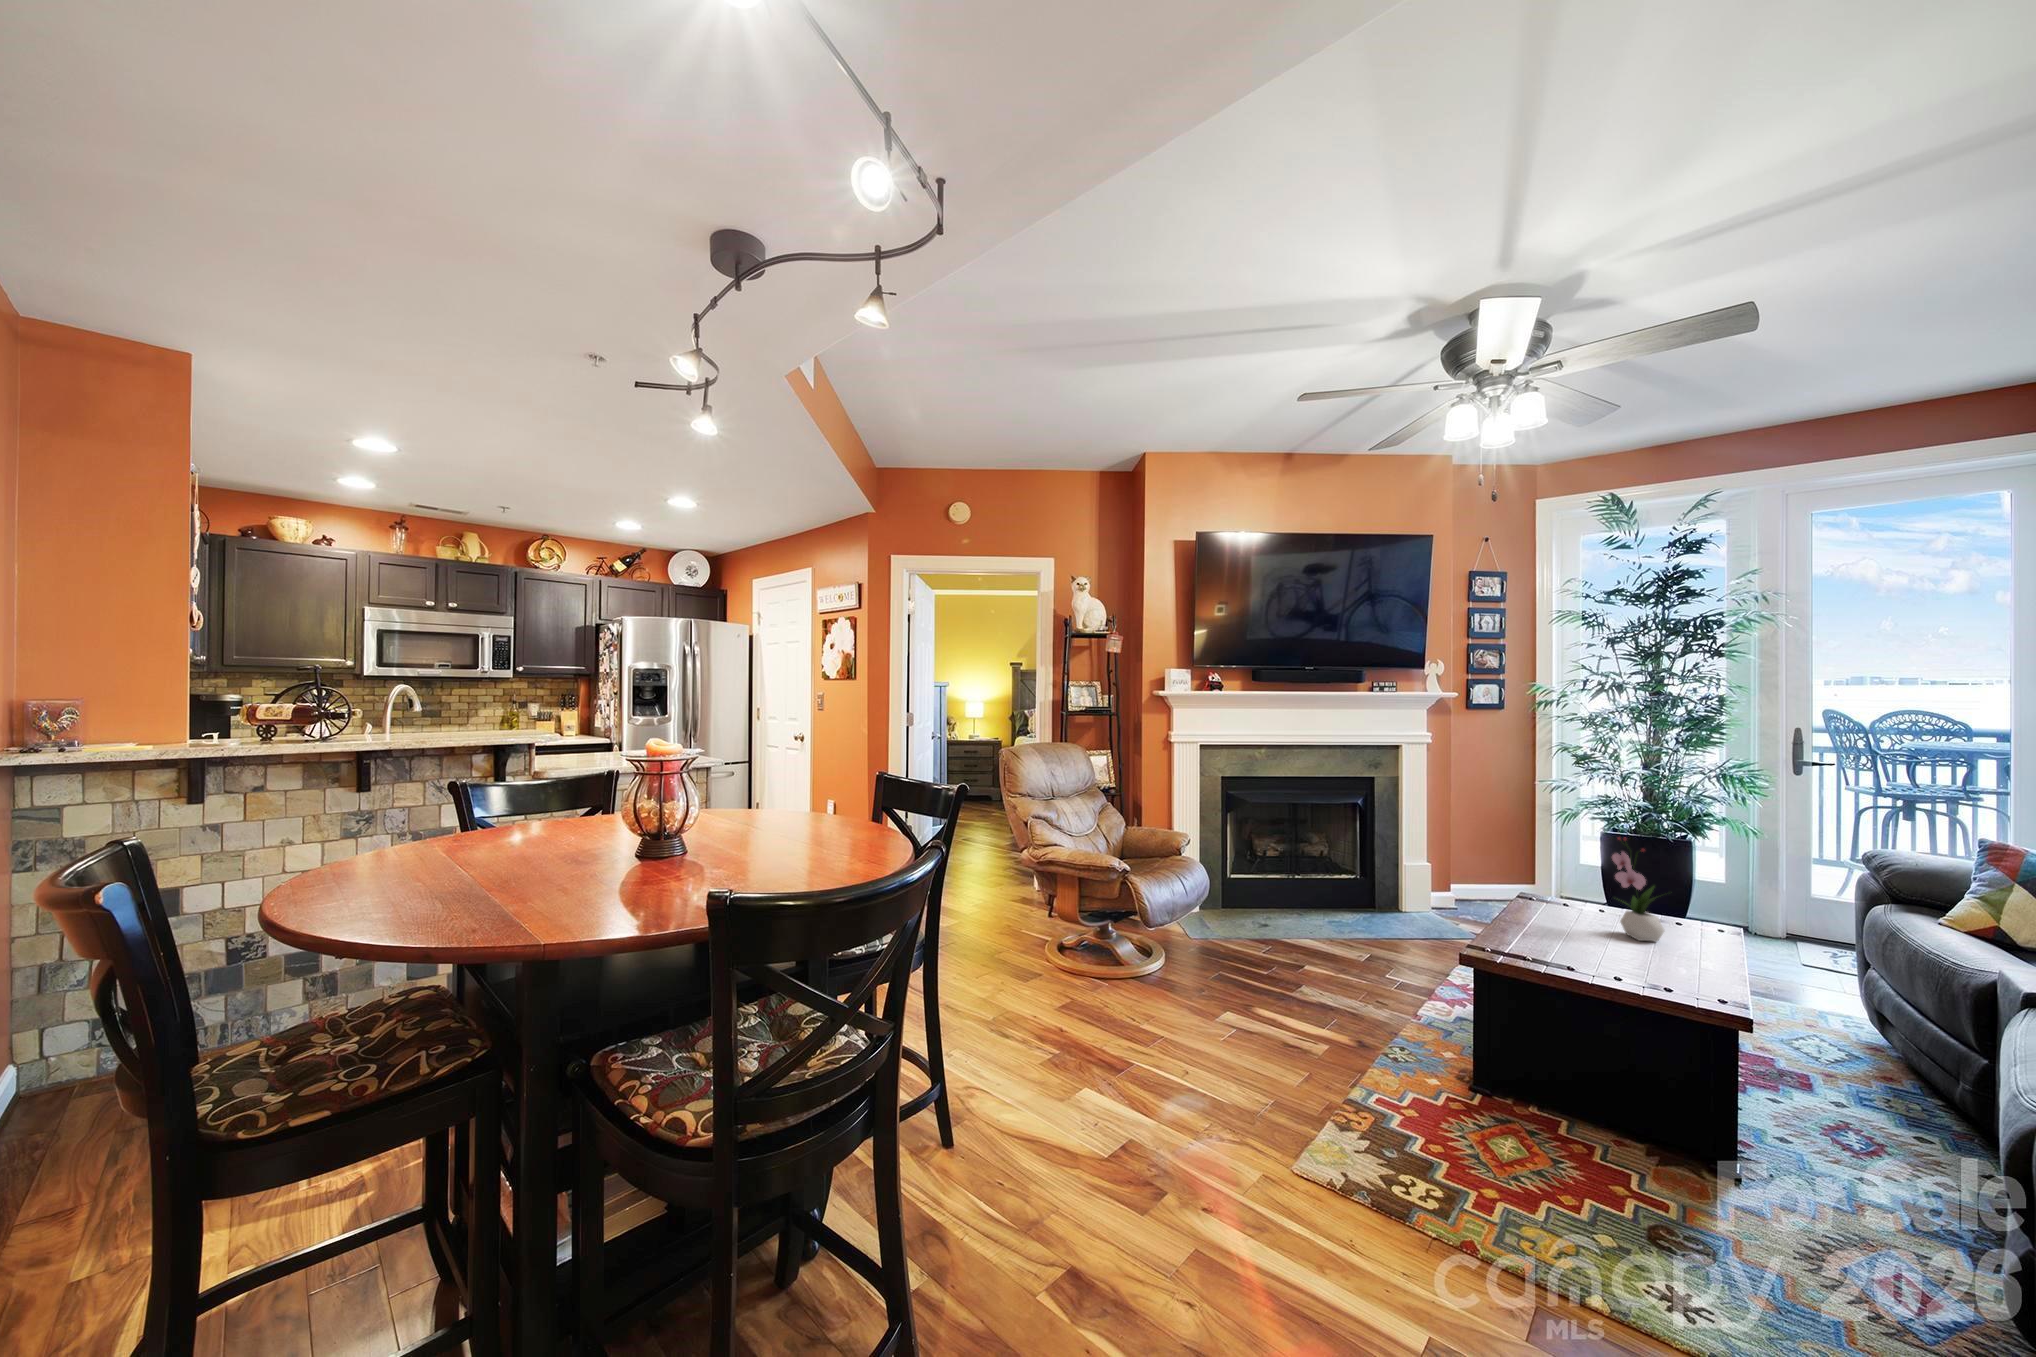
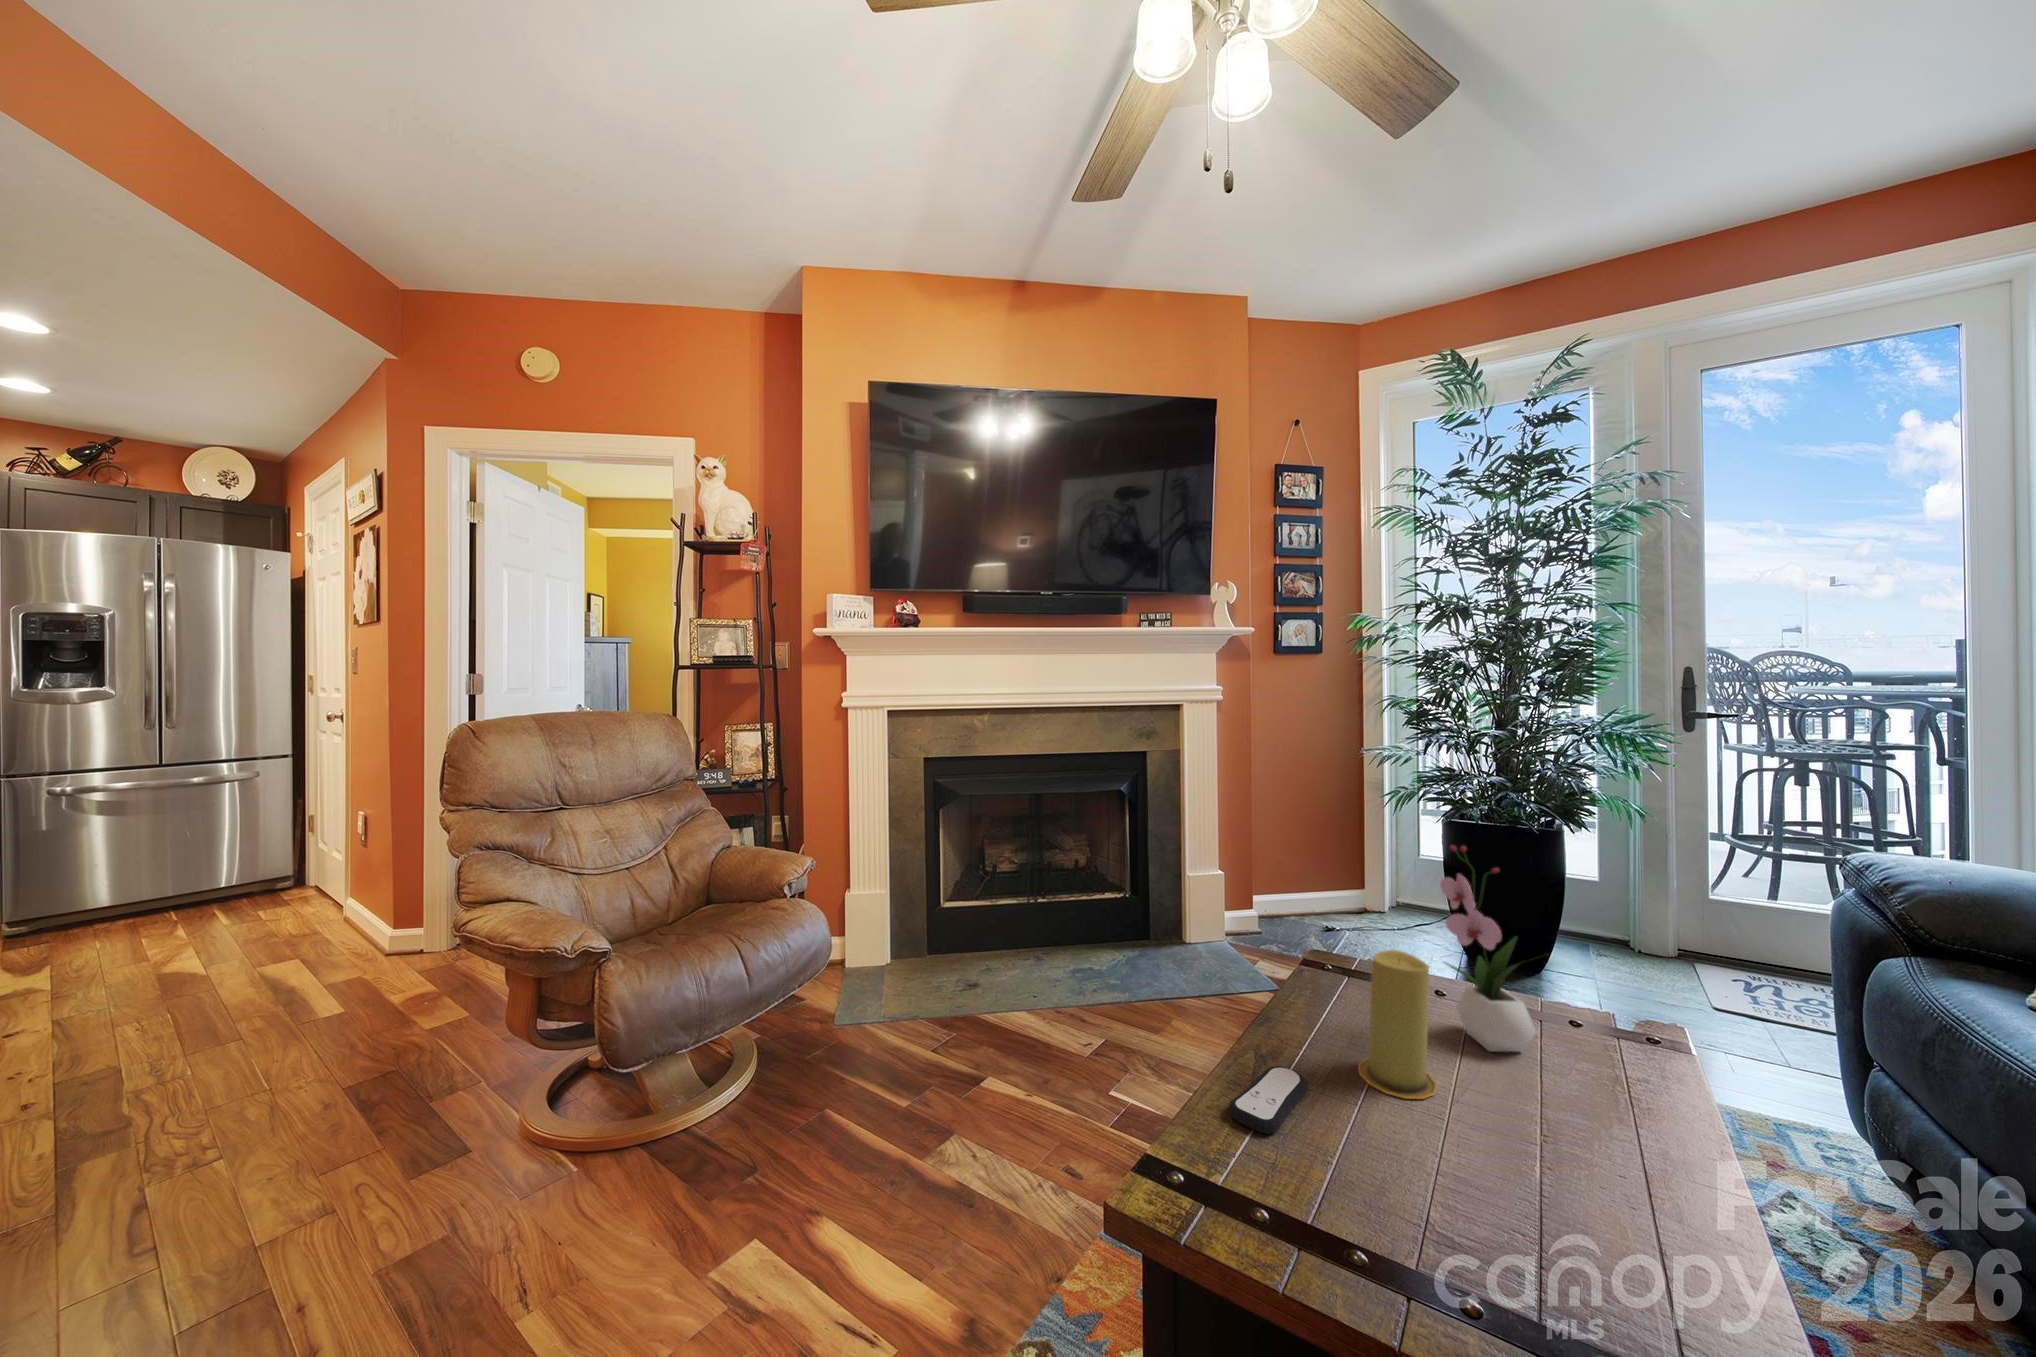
candle: none [1569,885,1612,952] -> present [1358,950,1437,1099]
remote control: none [1510,937,1546,957] -> present [1229,1066,1308,1134]

